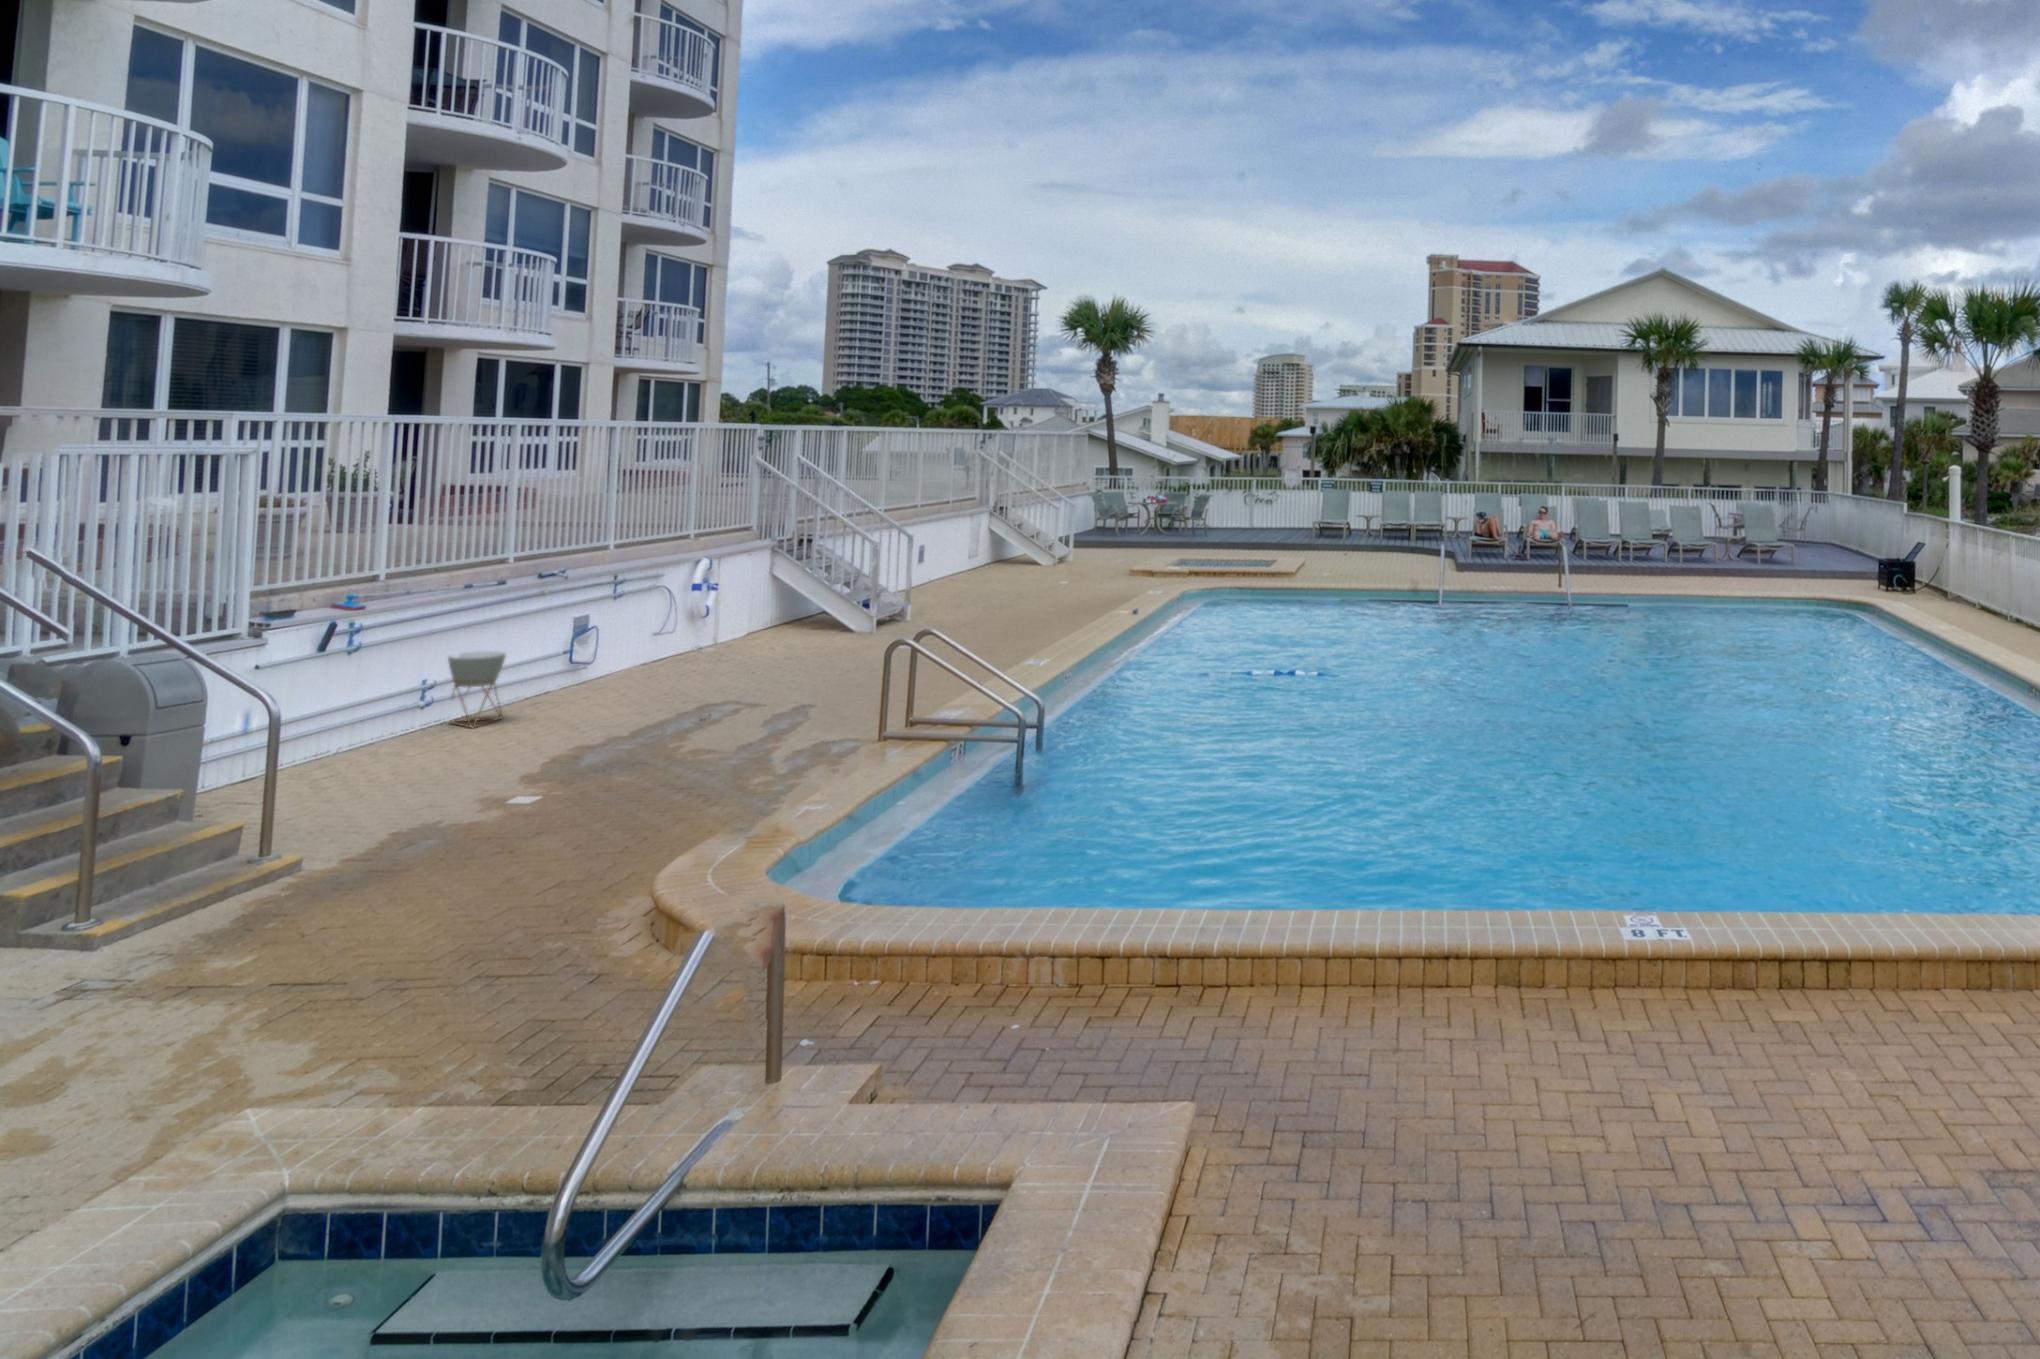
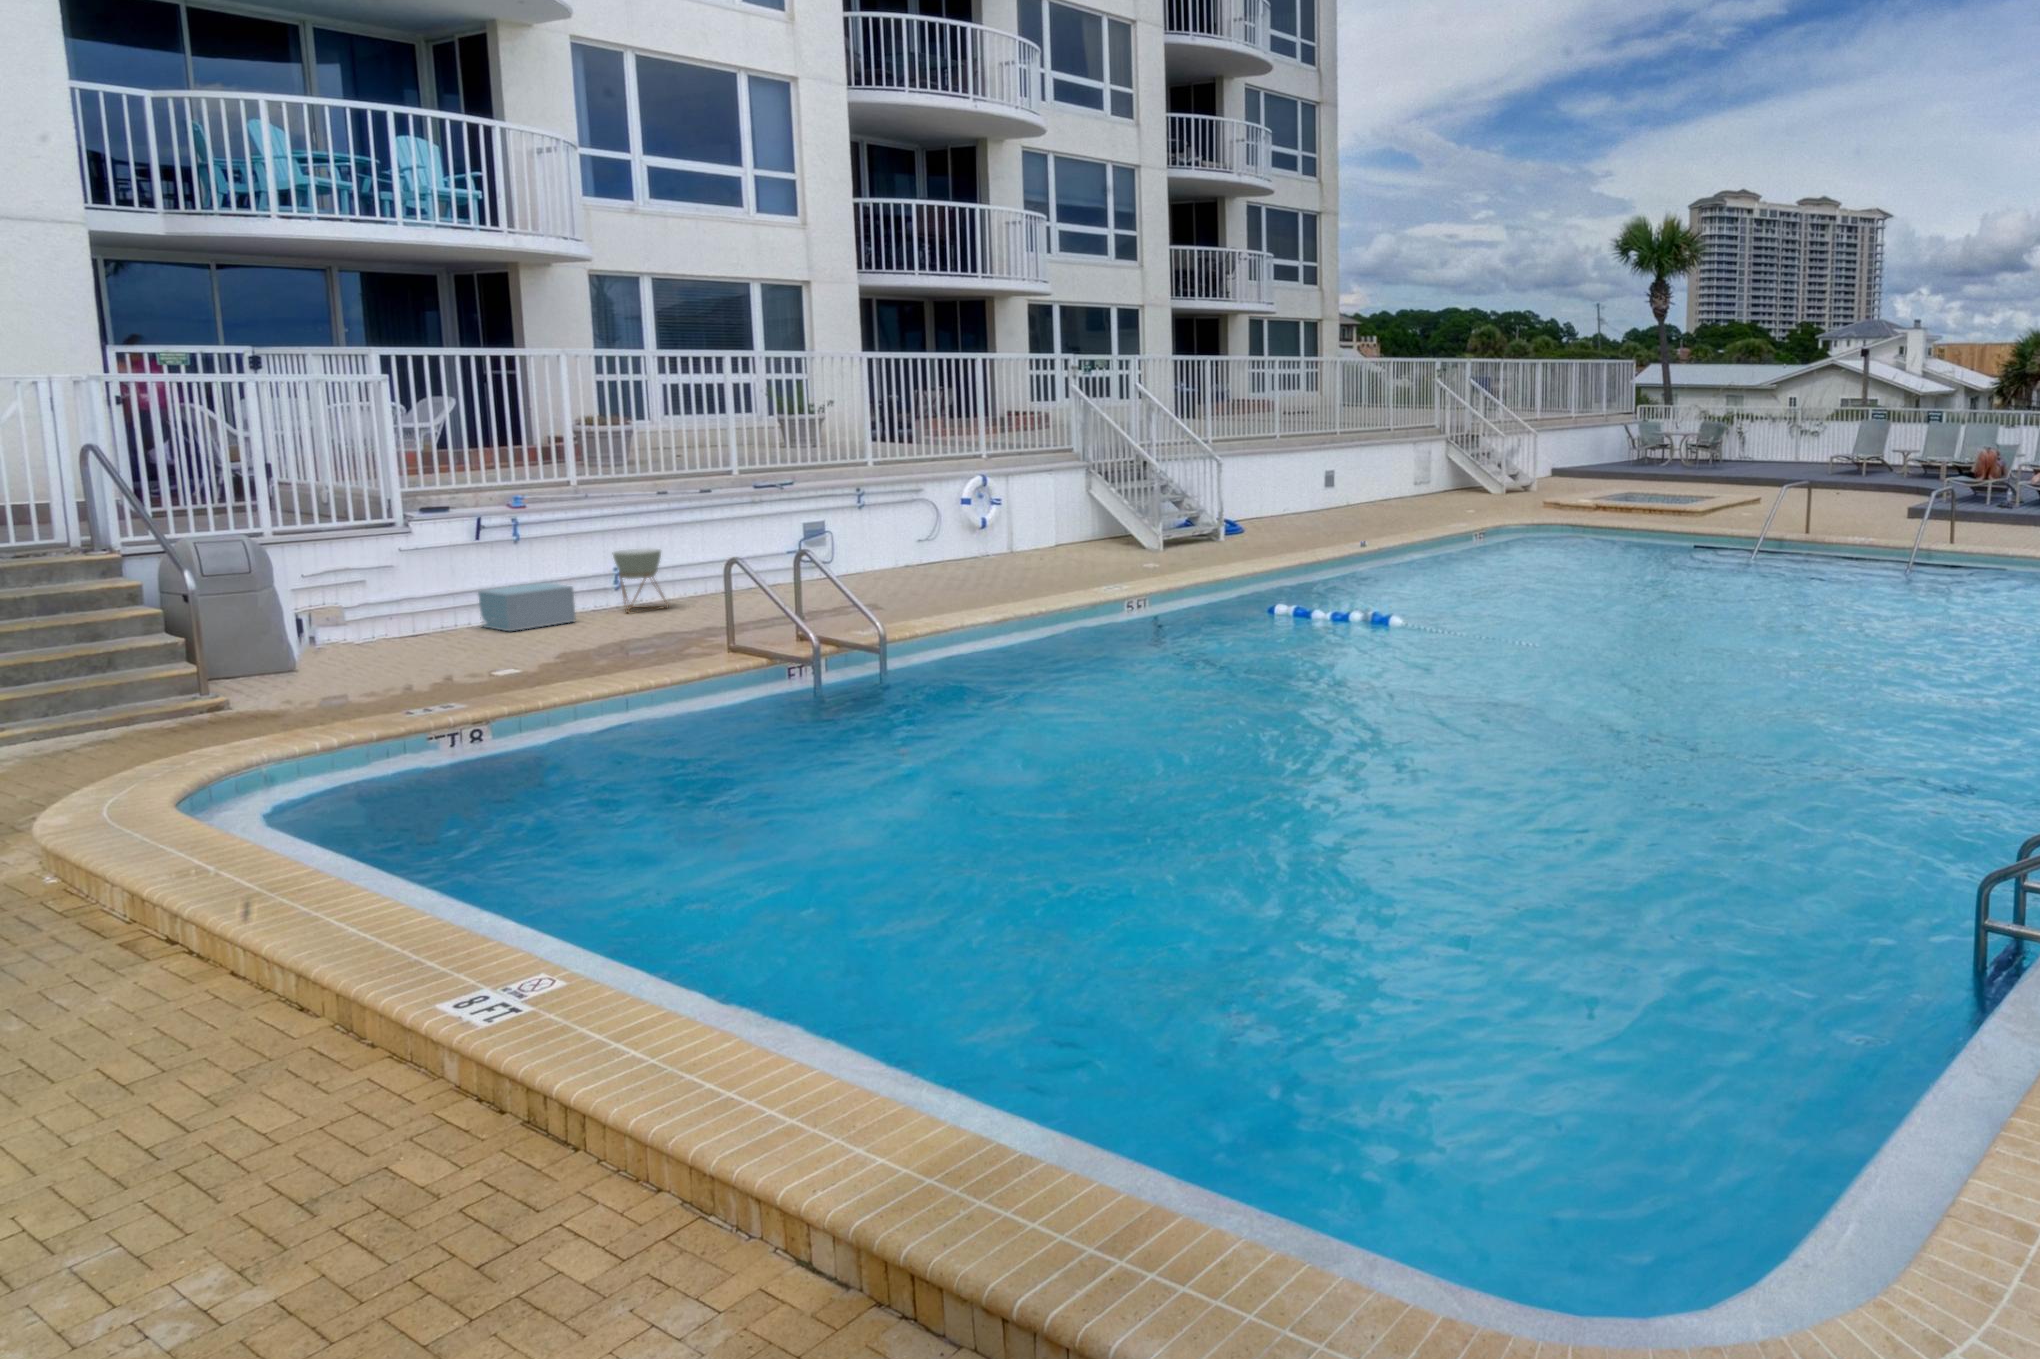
storage box: none [333,698,447,755] -> present [478,583,576,631]

